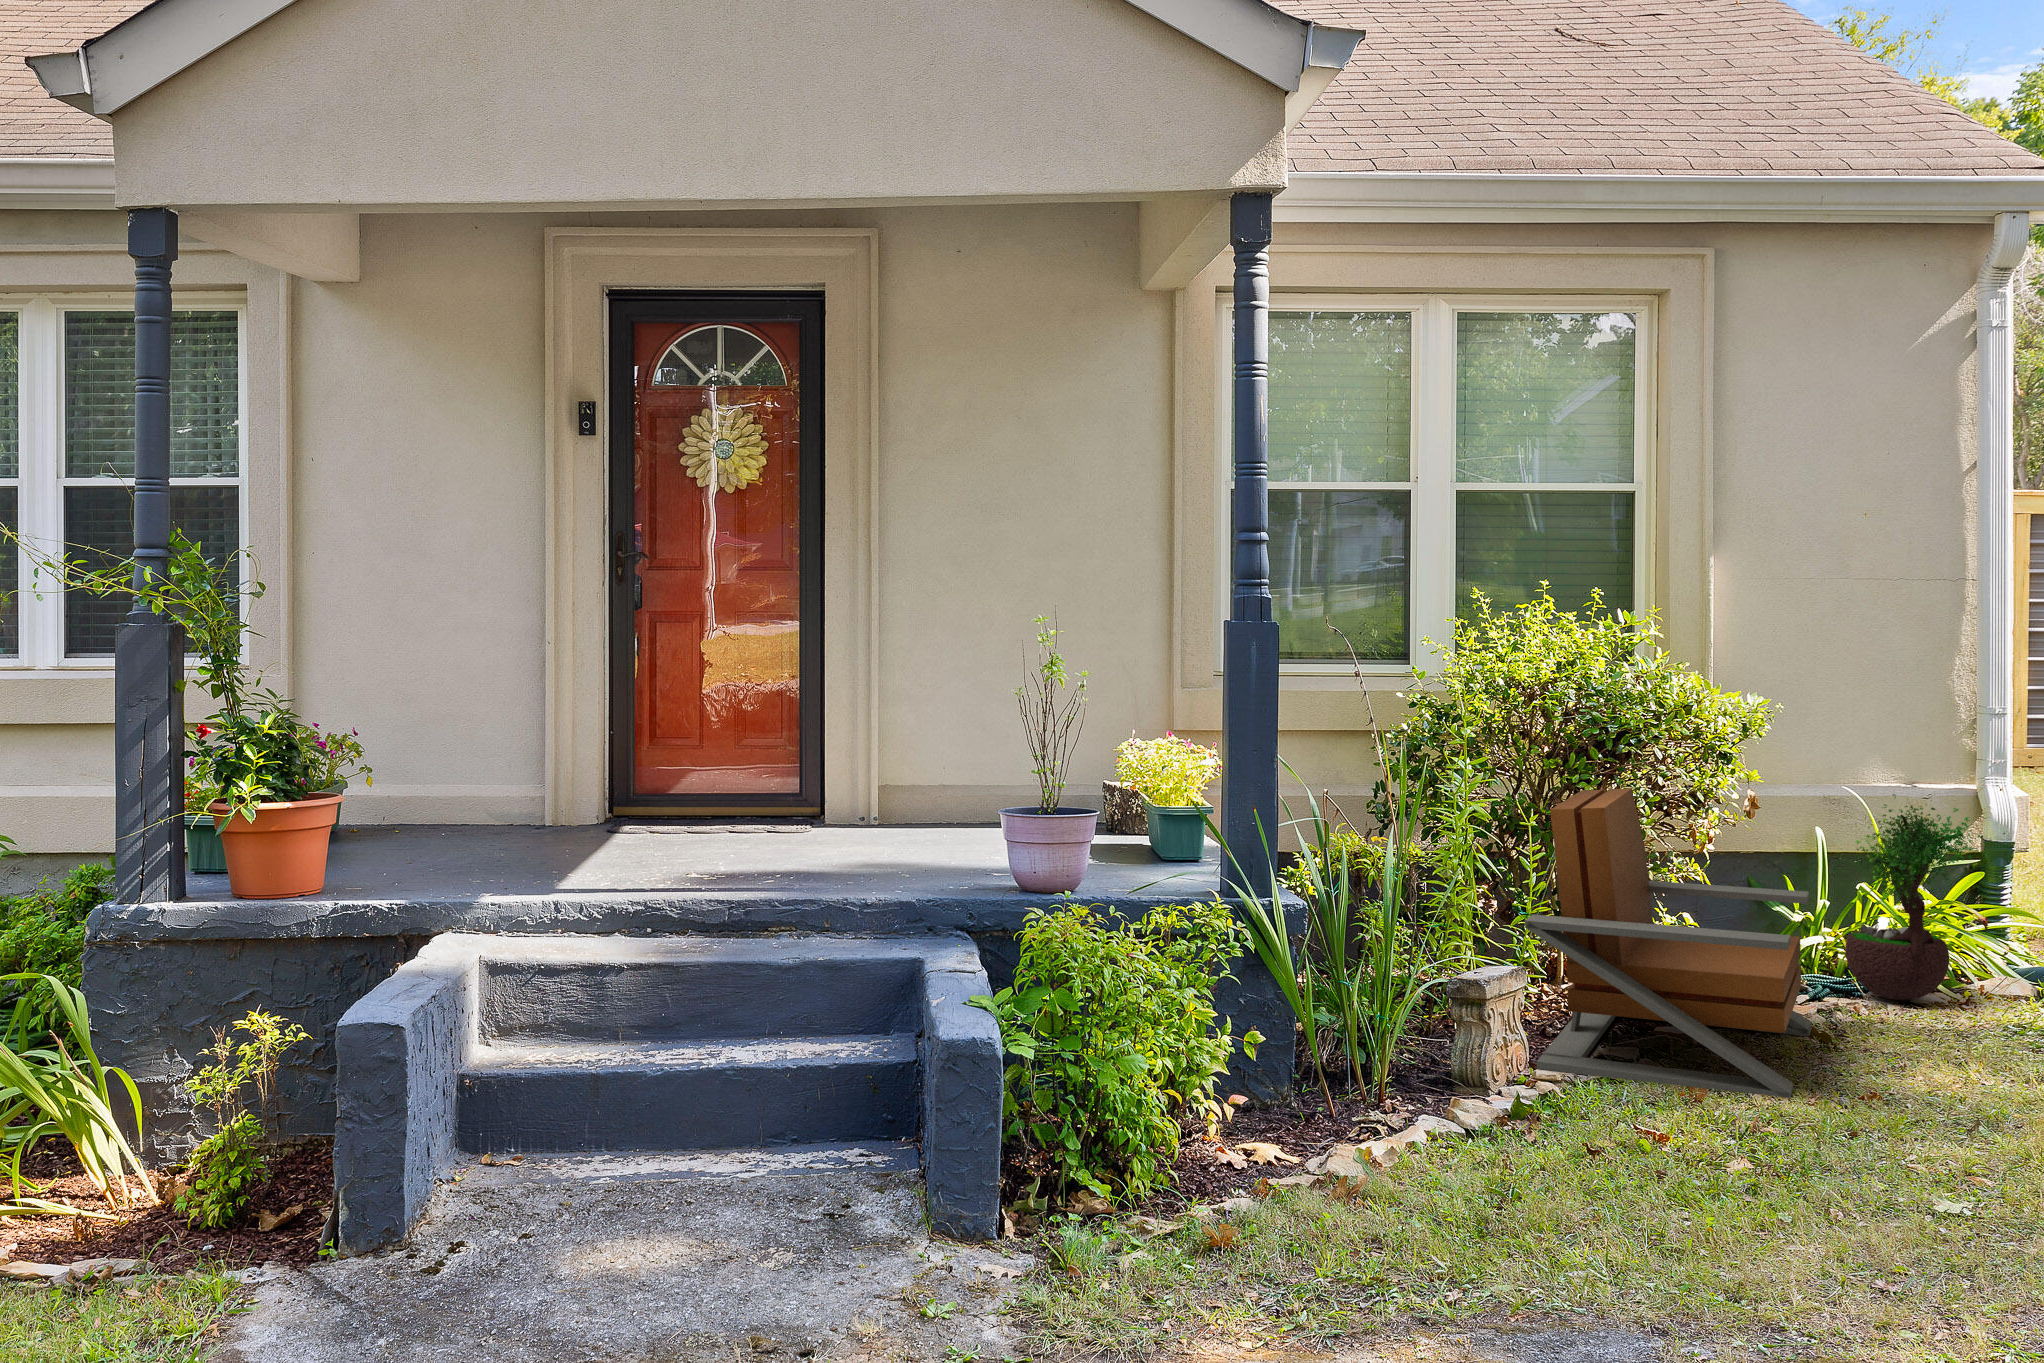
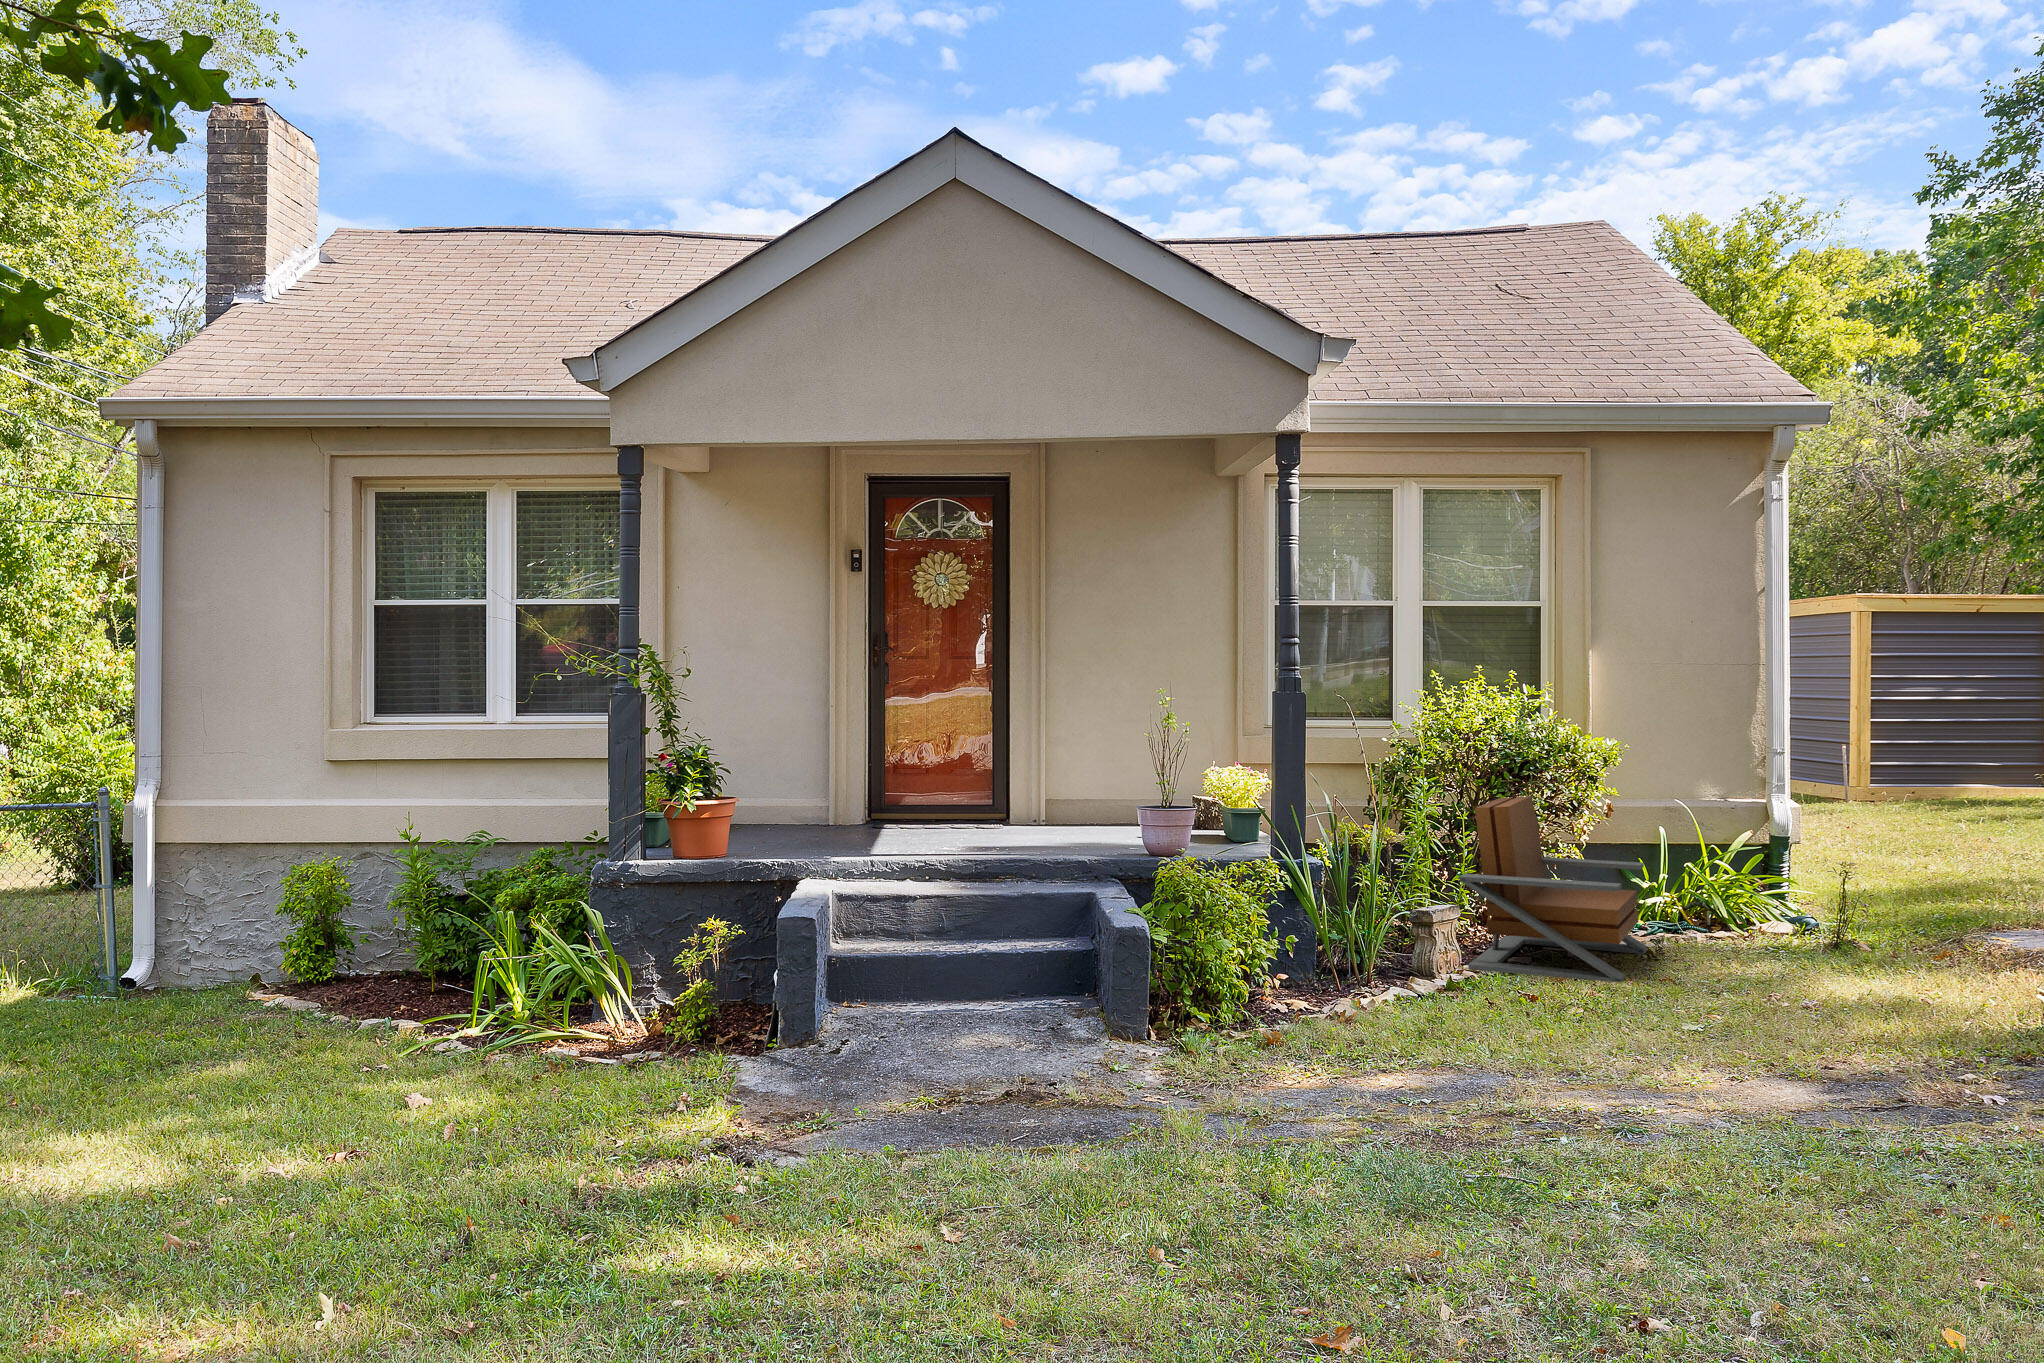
potted tree: present [1845,794,1981,1000] -> none [1674,802,1757,936]

